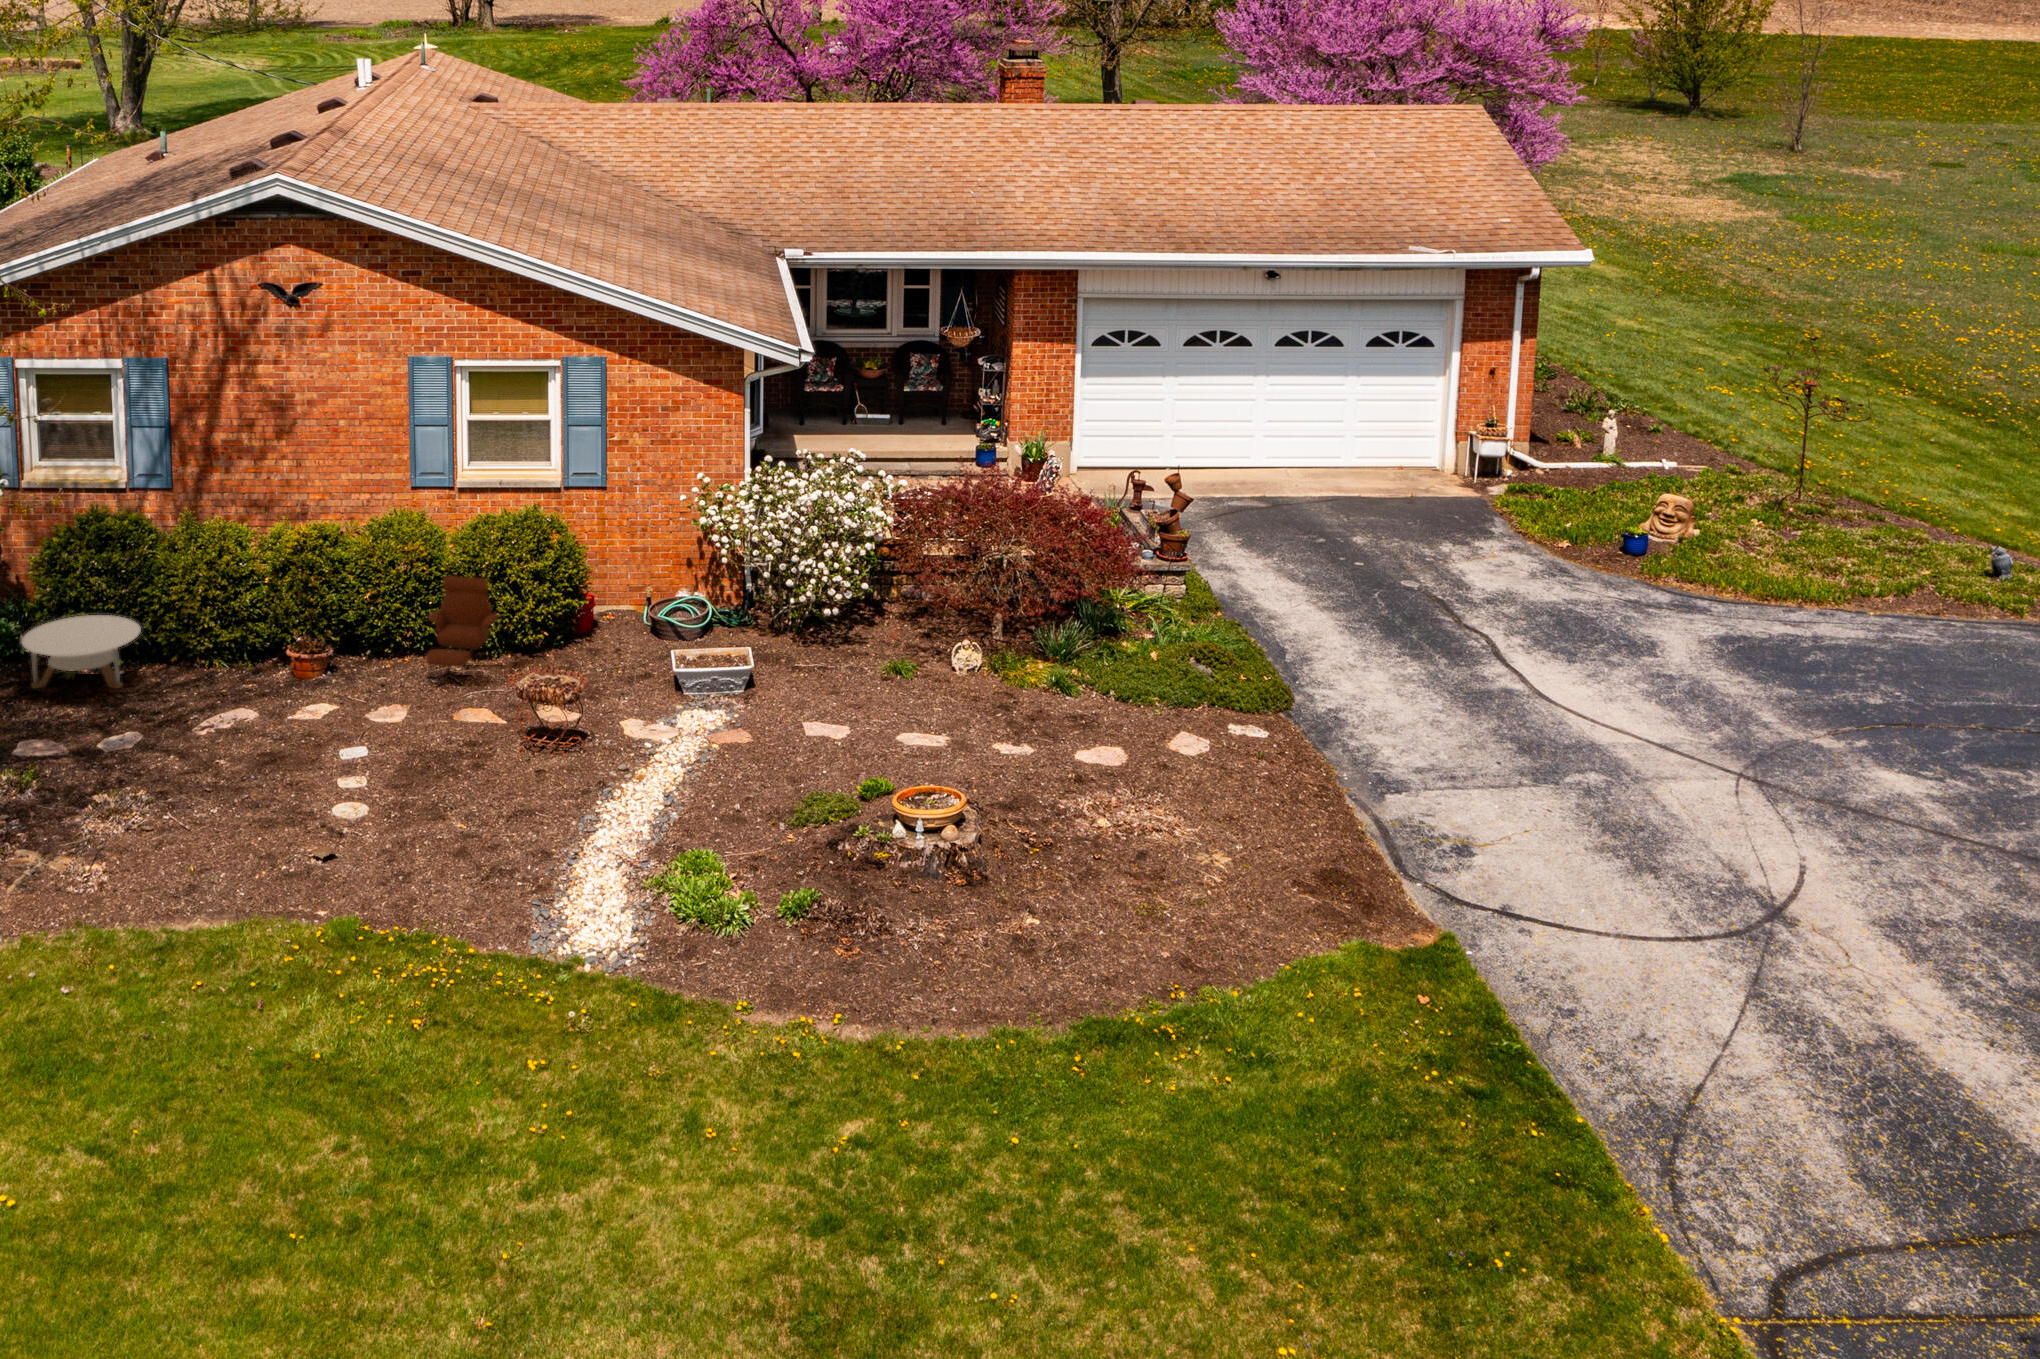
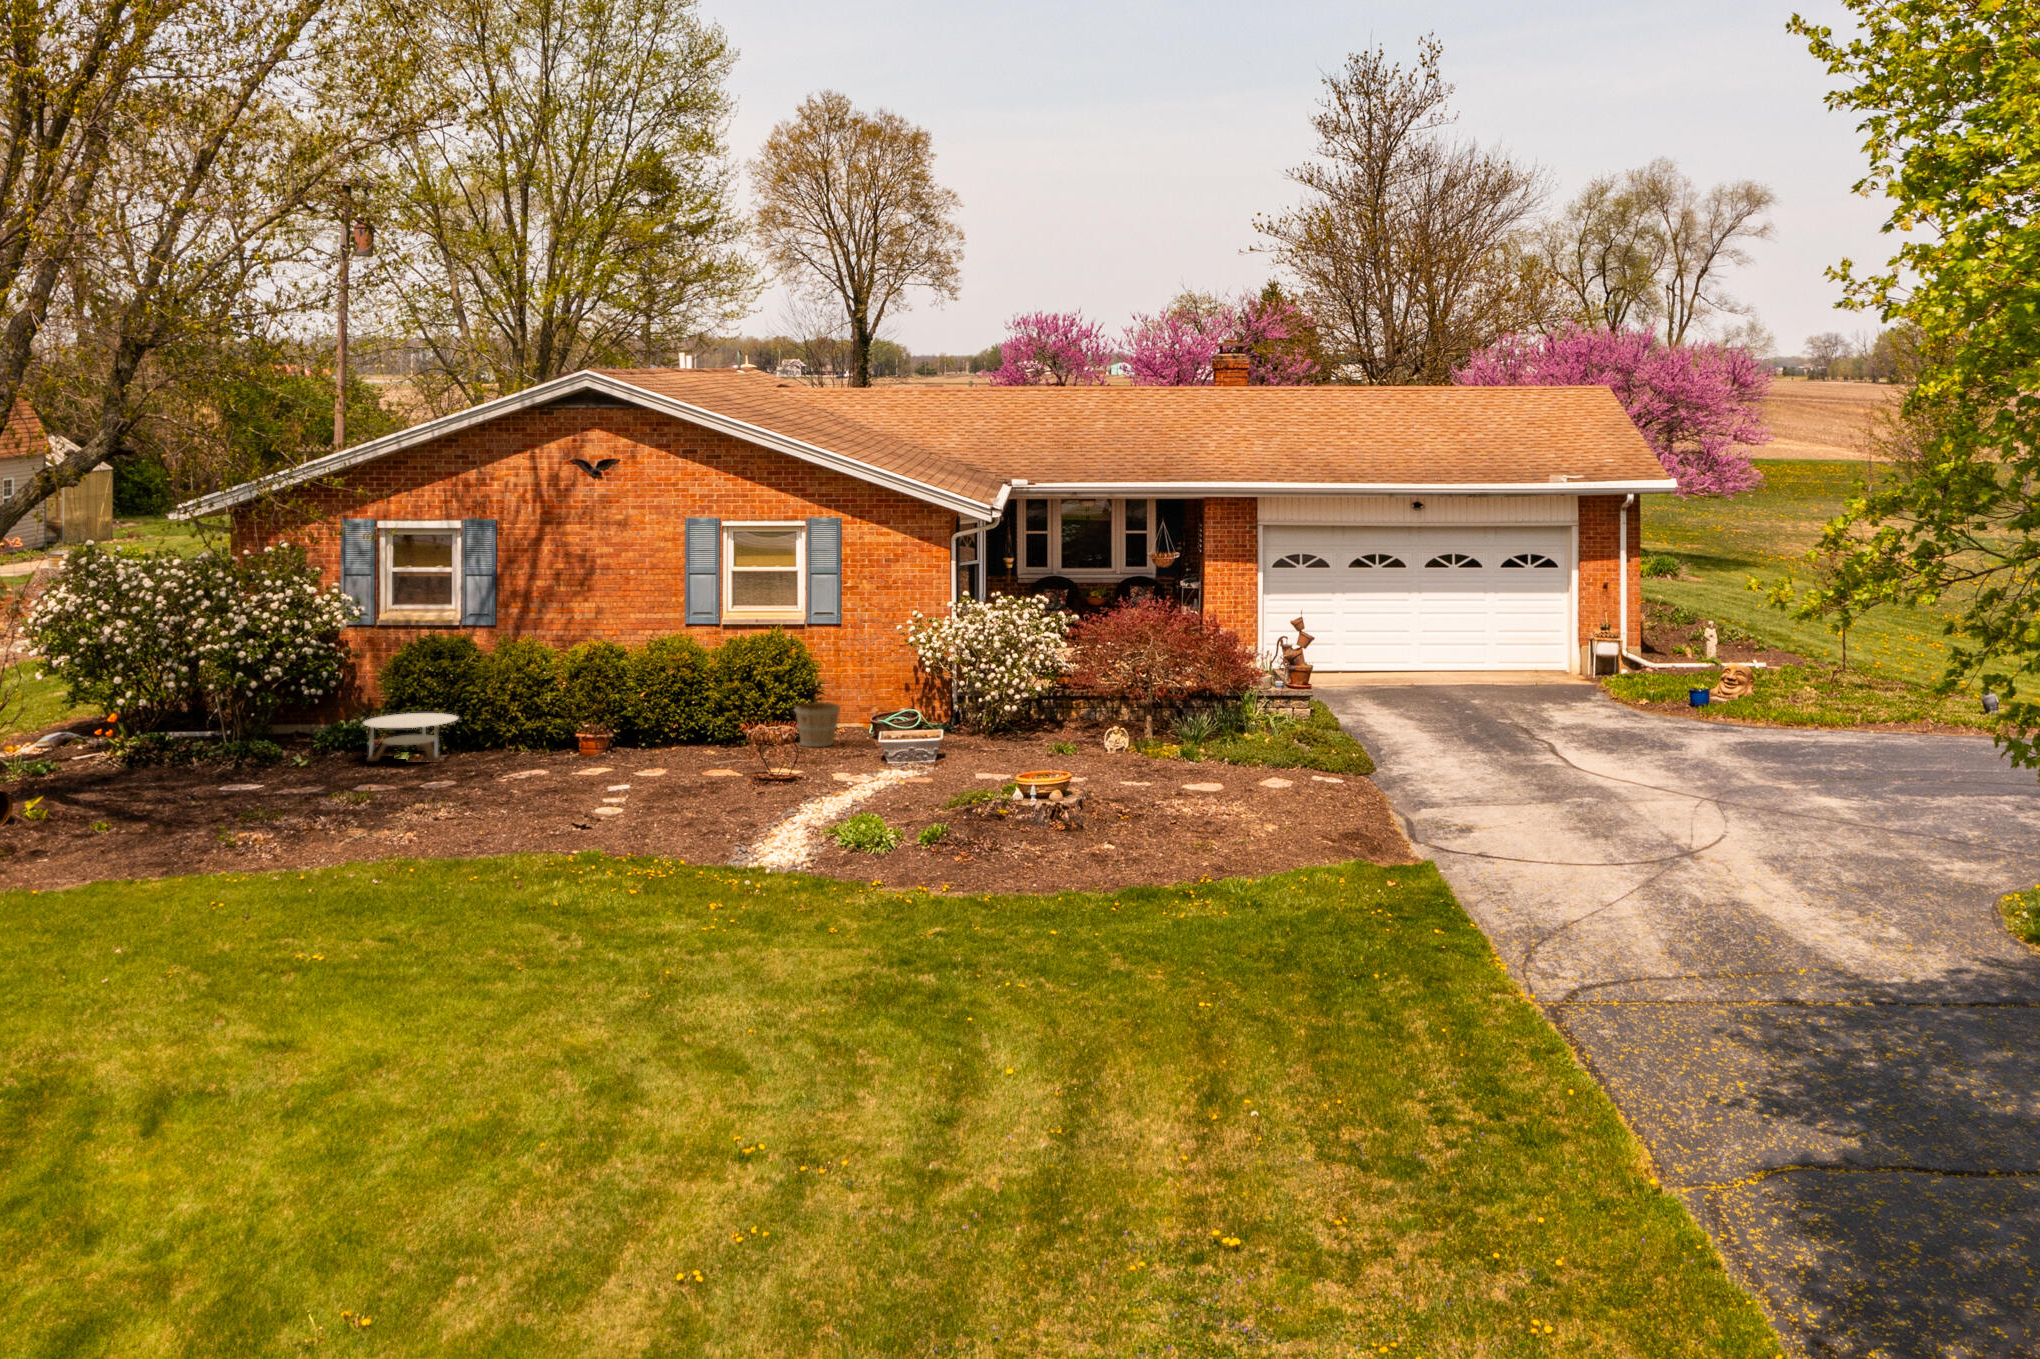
lounge chair: present [426,576,498,686] -> none [683,681,745,759]
wooden bucket: none [559,594,615,657] -> present [795,702,840,747]

